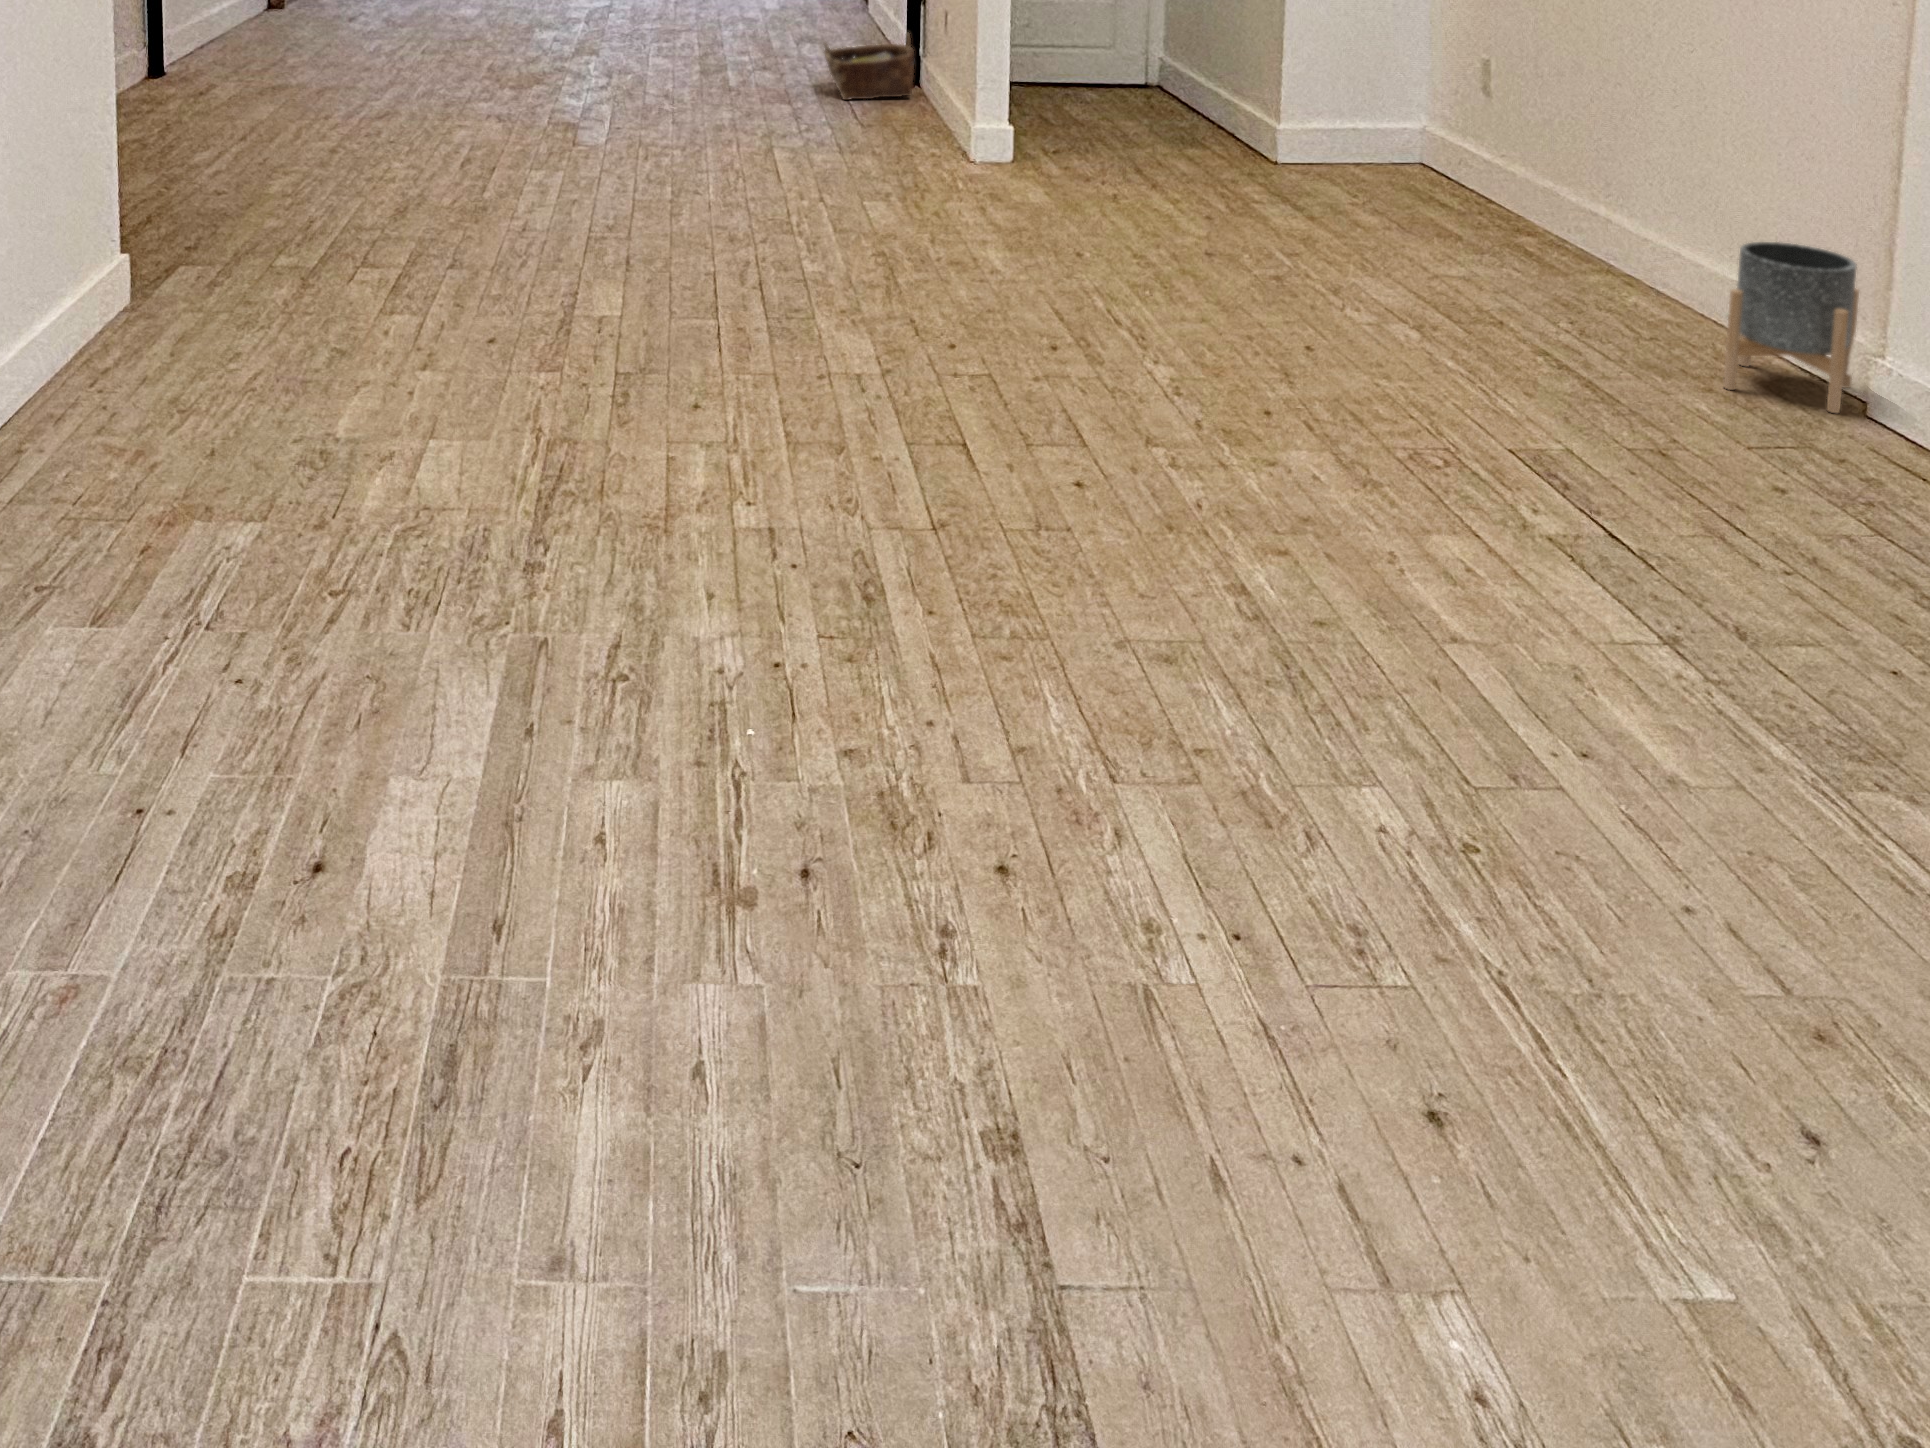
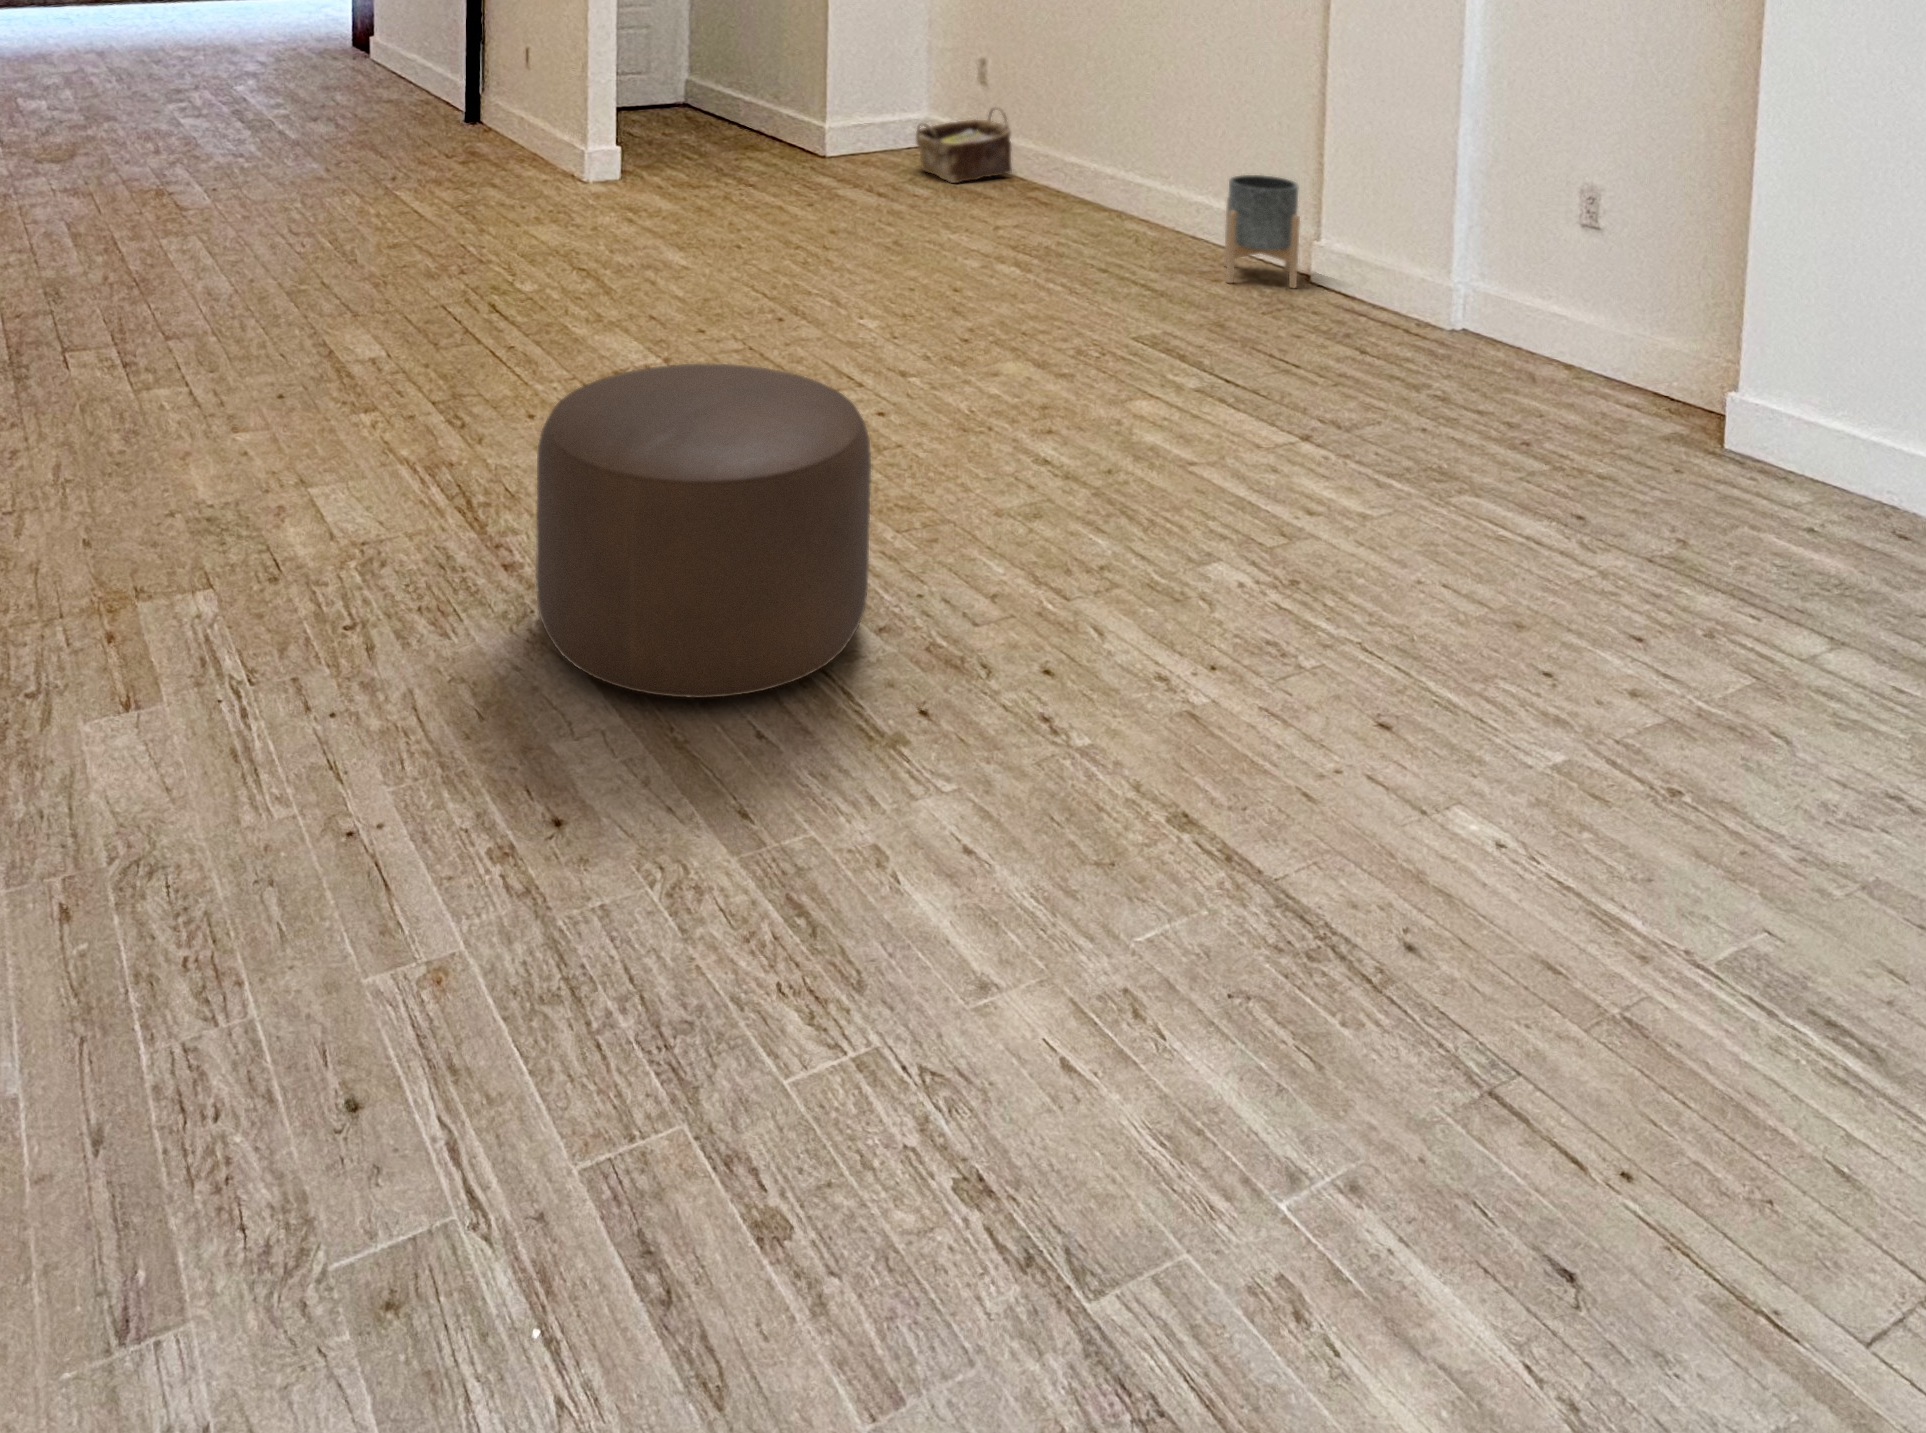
woven basket: present [824,33,914,100] -> present [916,107,1012,183]
ottoman: none [458,373,842,779] -> present [536,364,871,698]

